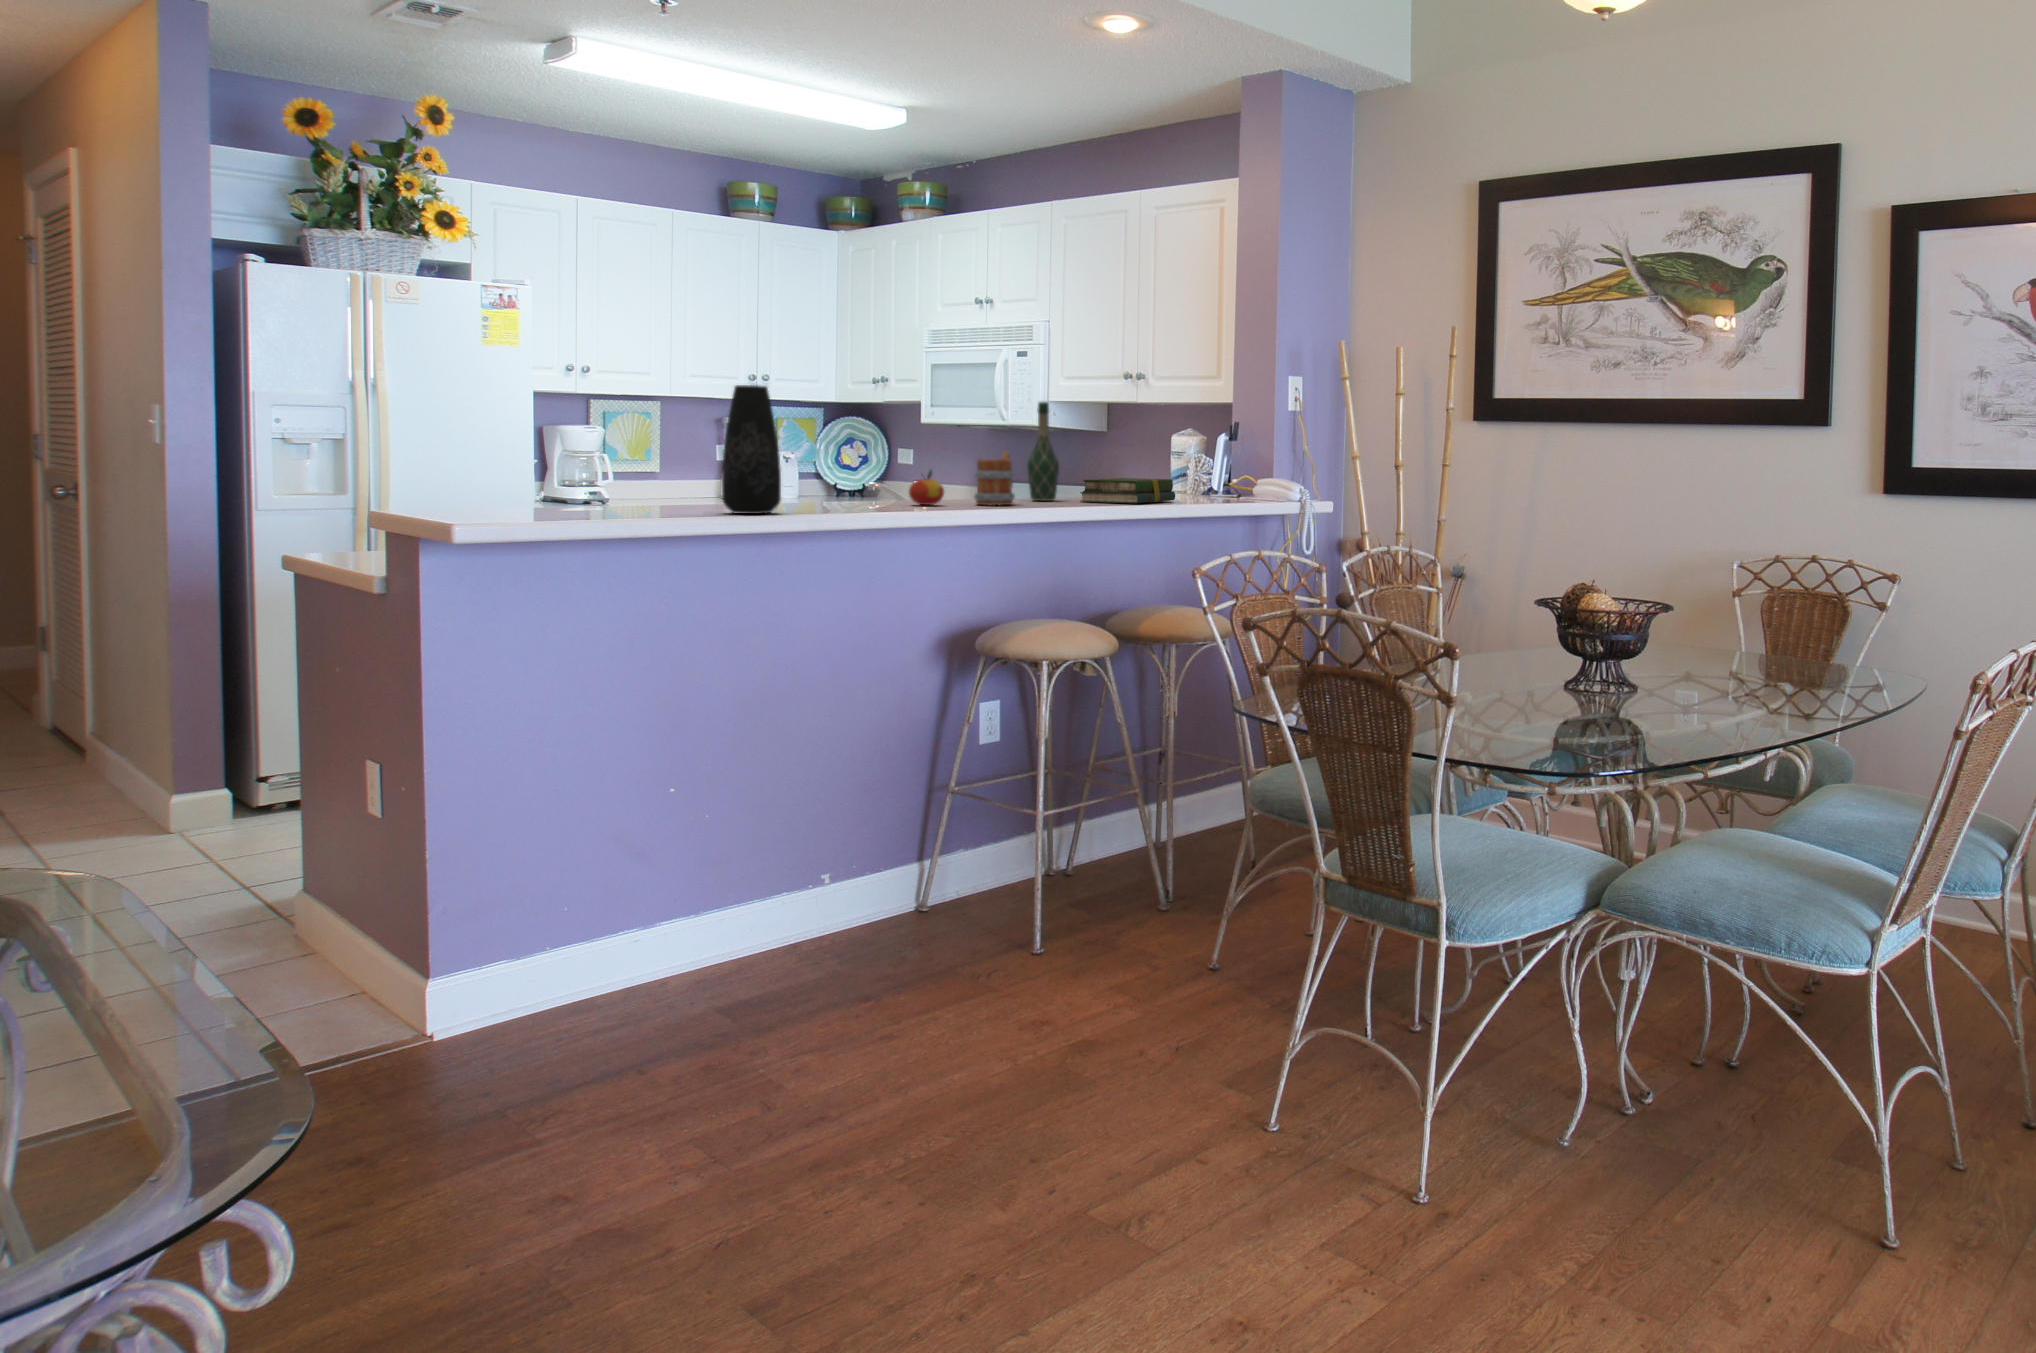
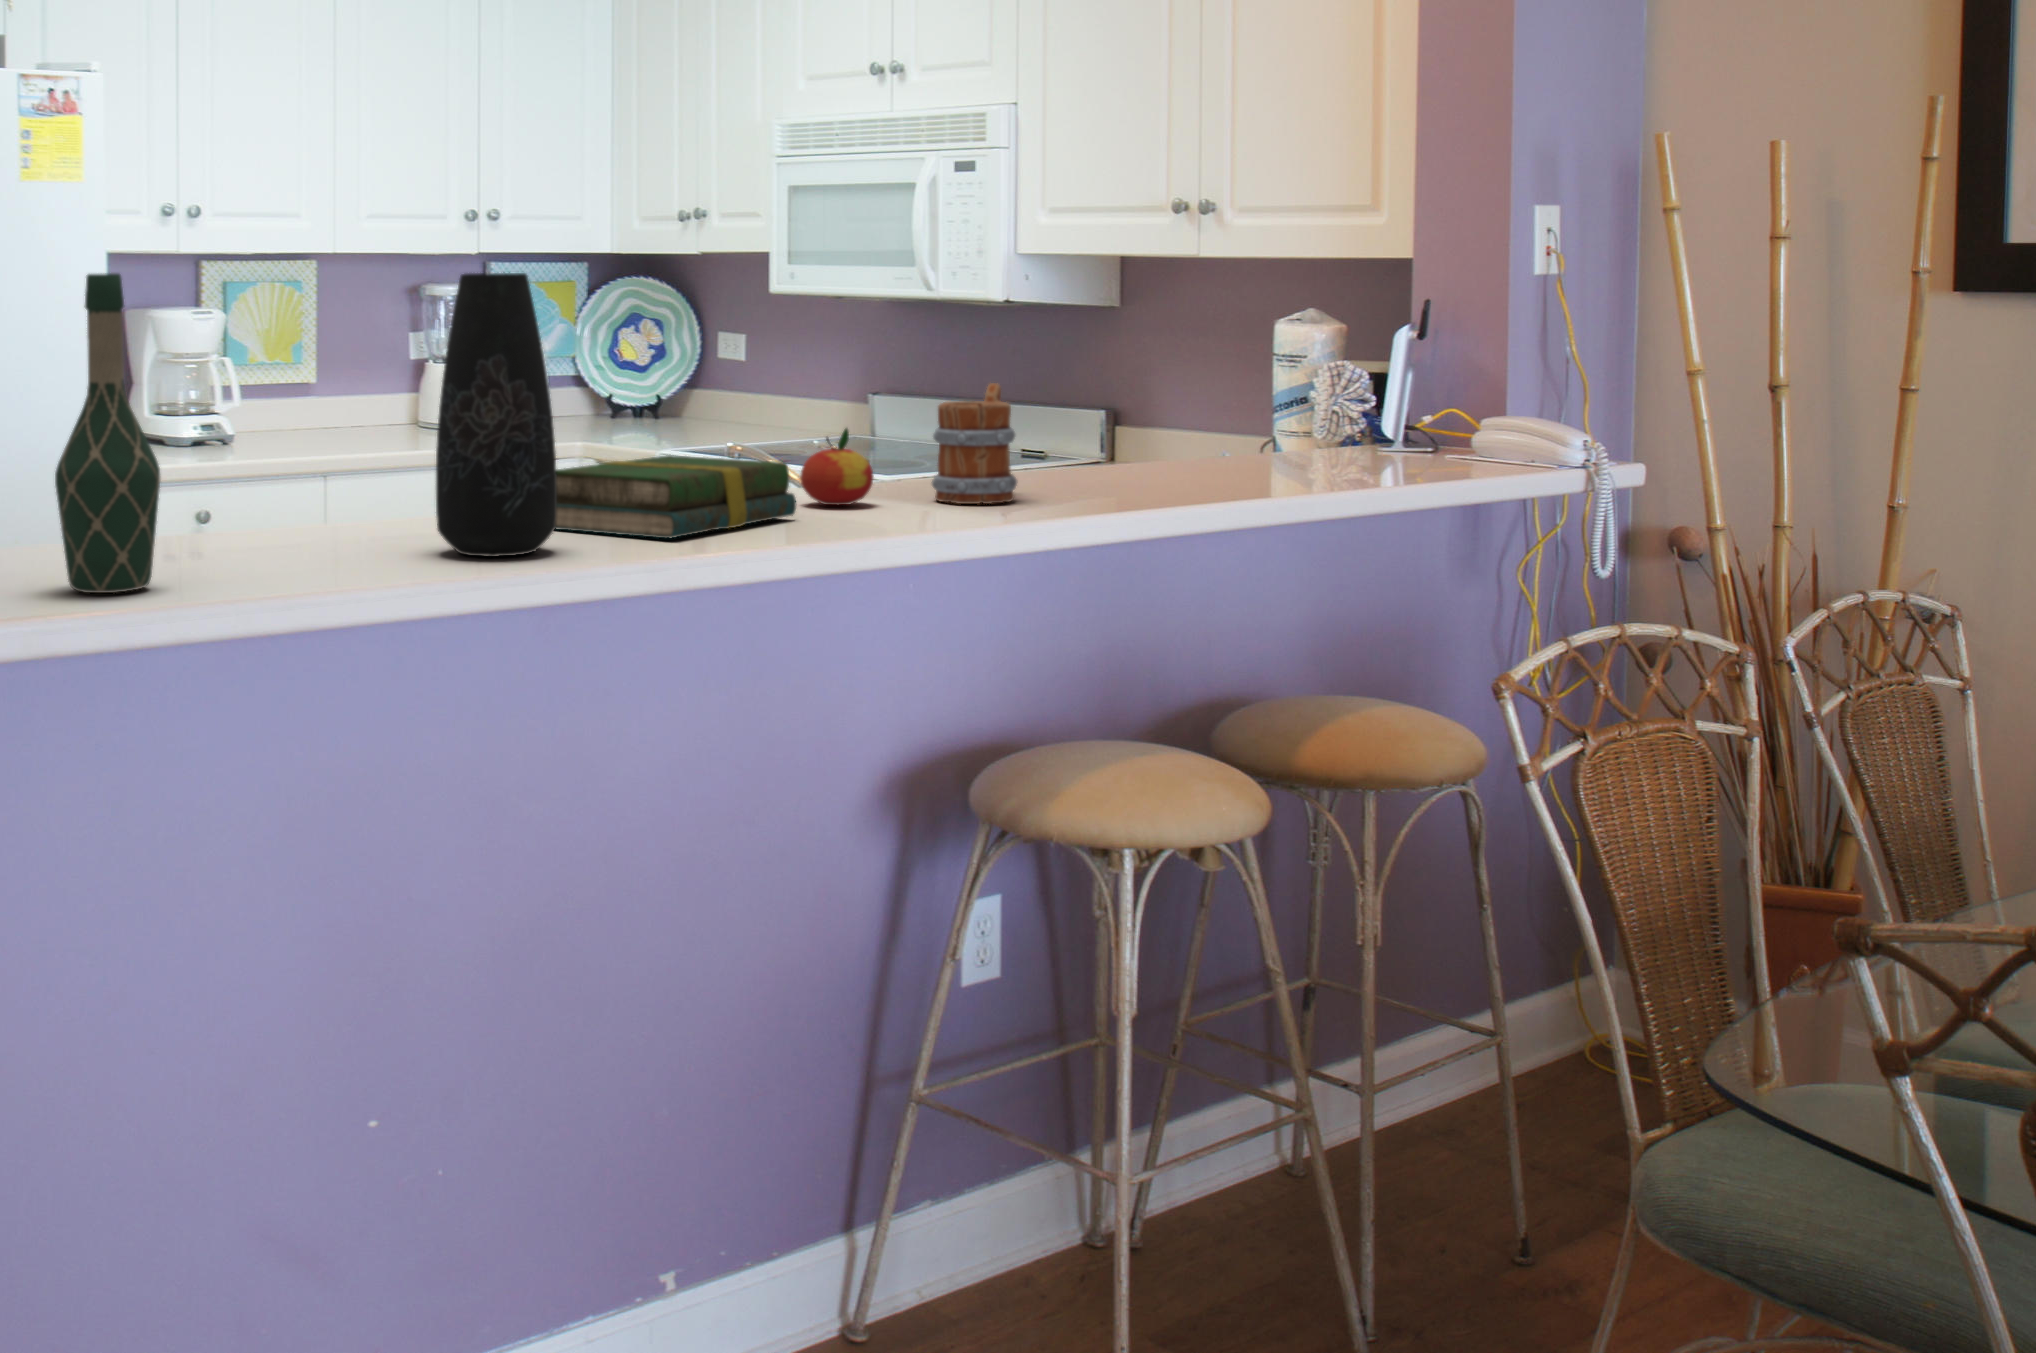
wine bottle: present [1027,402,1059,501] -> present [55,273,160,593]
book: present [1080,478,1175,503] -> present [556,455,796,538]

